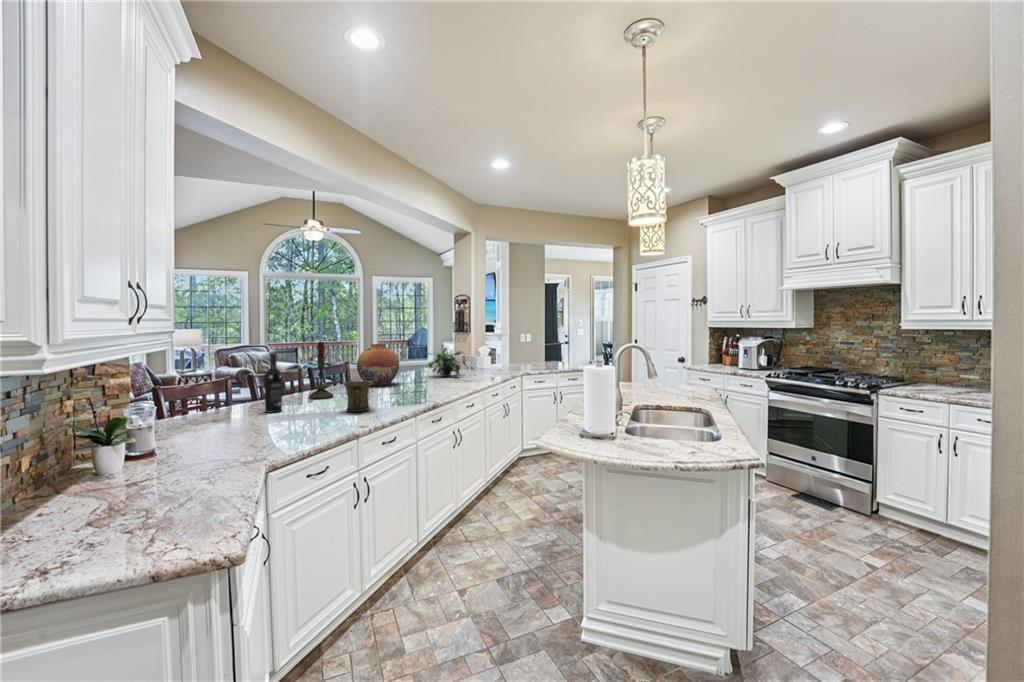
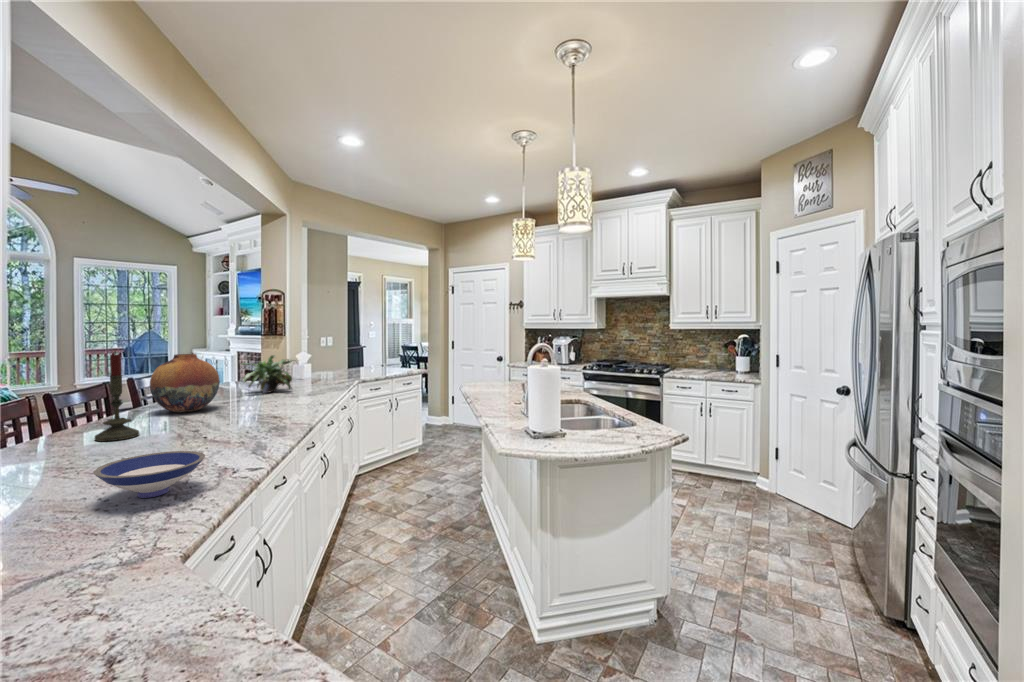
wine bottle: present [264,353,283,413] -> none [41,375,80,472]
mug: present [343,381,372,412] -> none [195,405,242,452]
bowl: none [255,406,319,433] -> present [93,451,205,498]

